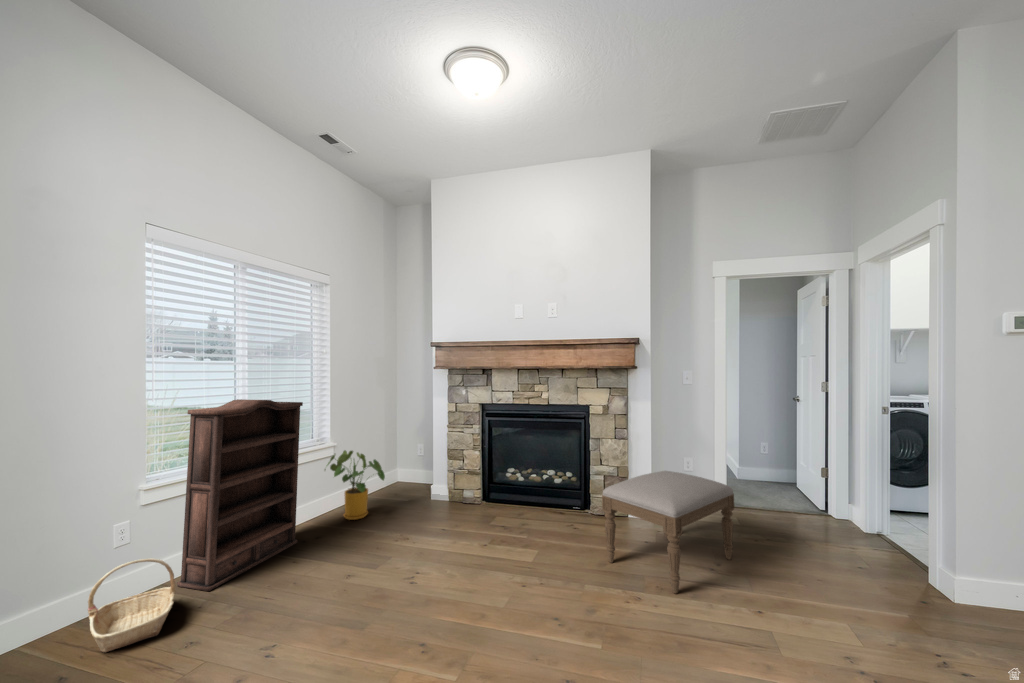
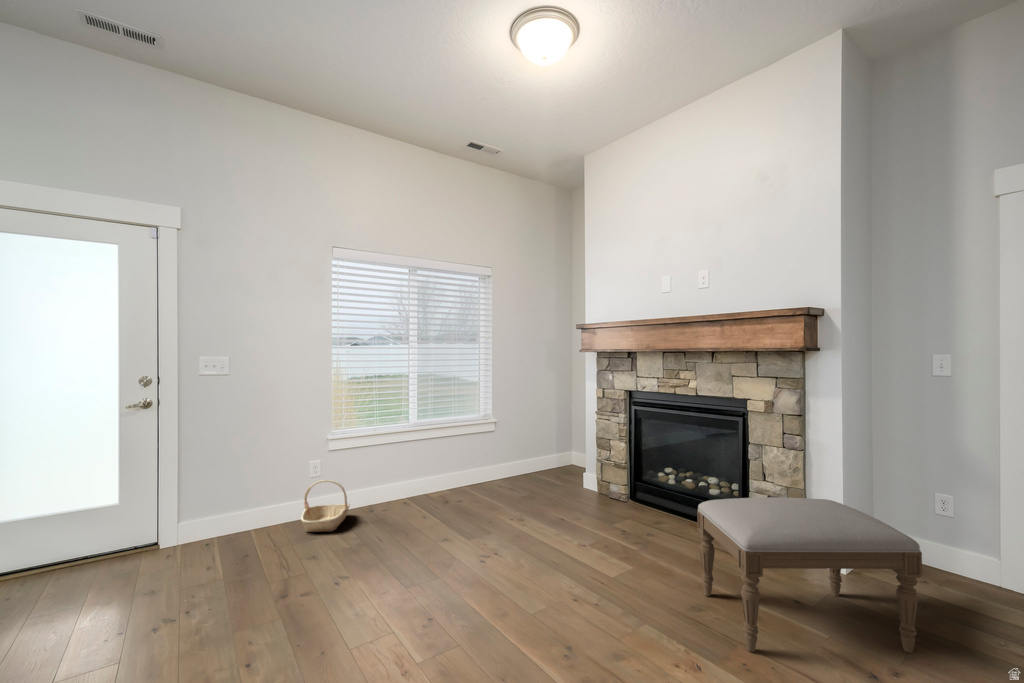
bookshelf: present [177,399,303,591] -> none [362,375,448,516]
house plant: present [325,450,385,520] -> none [480,427,527,492]

